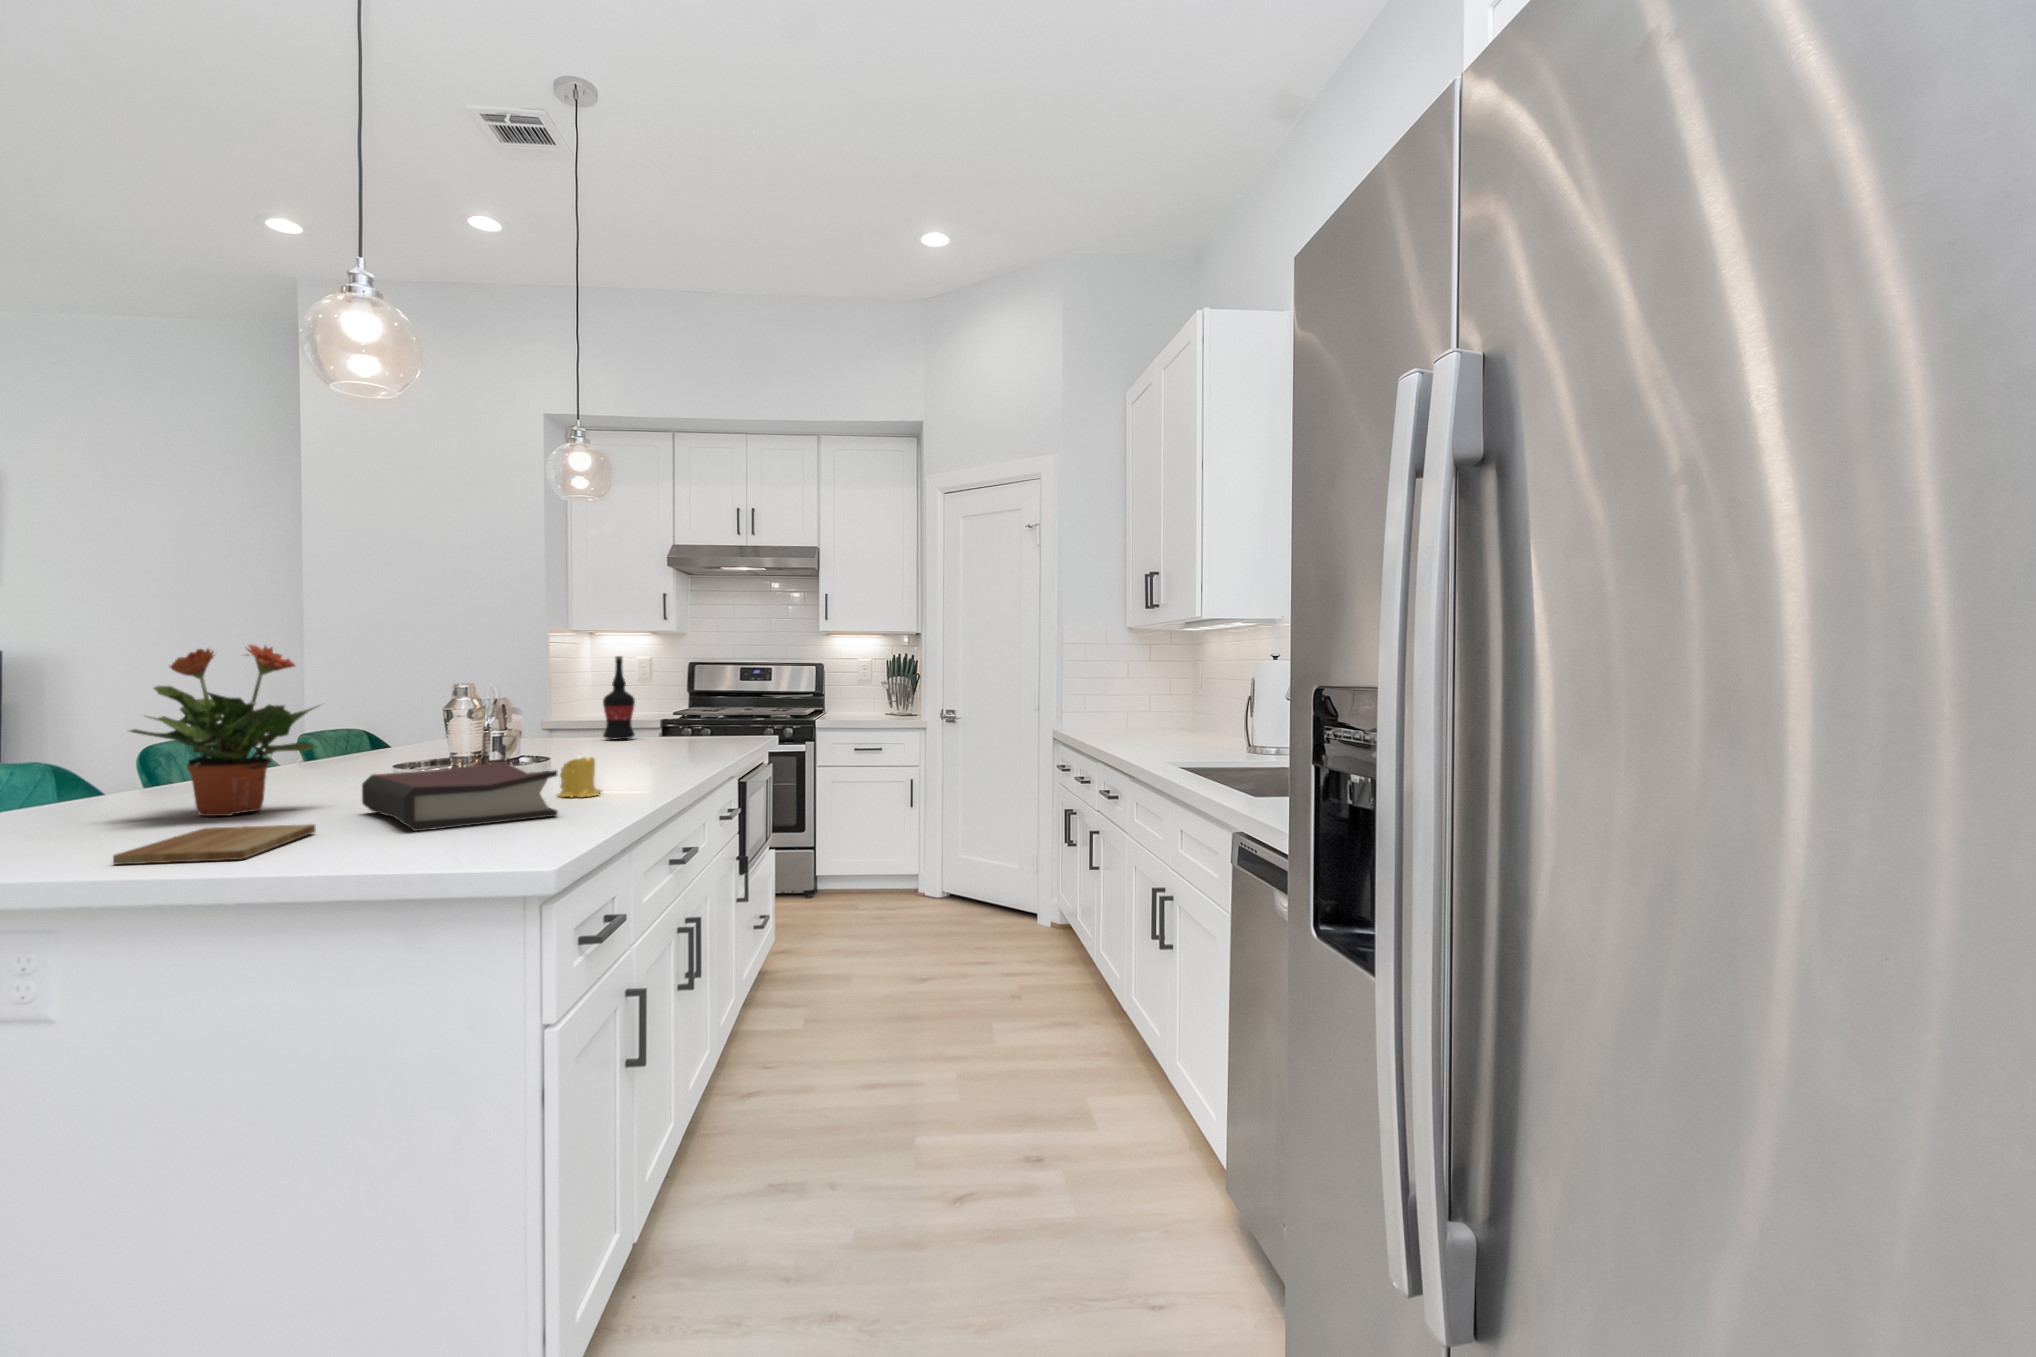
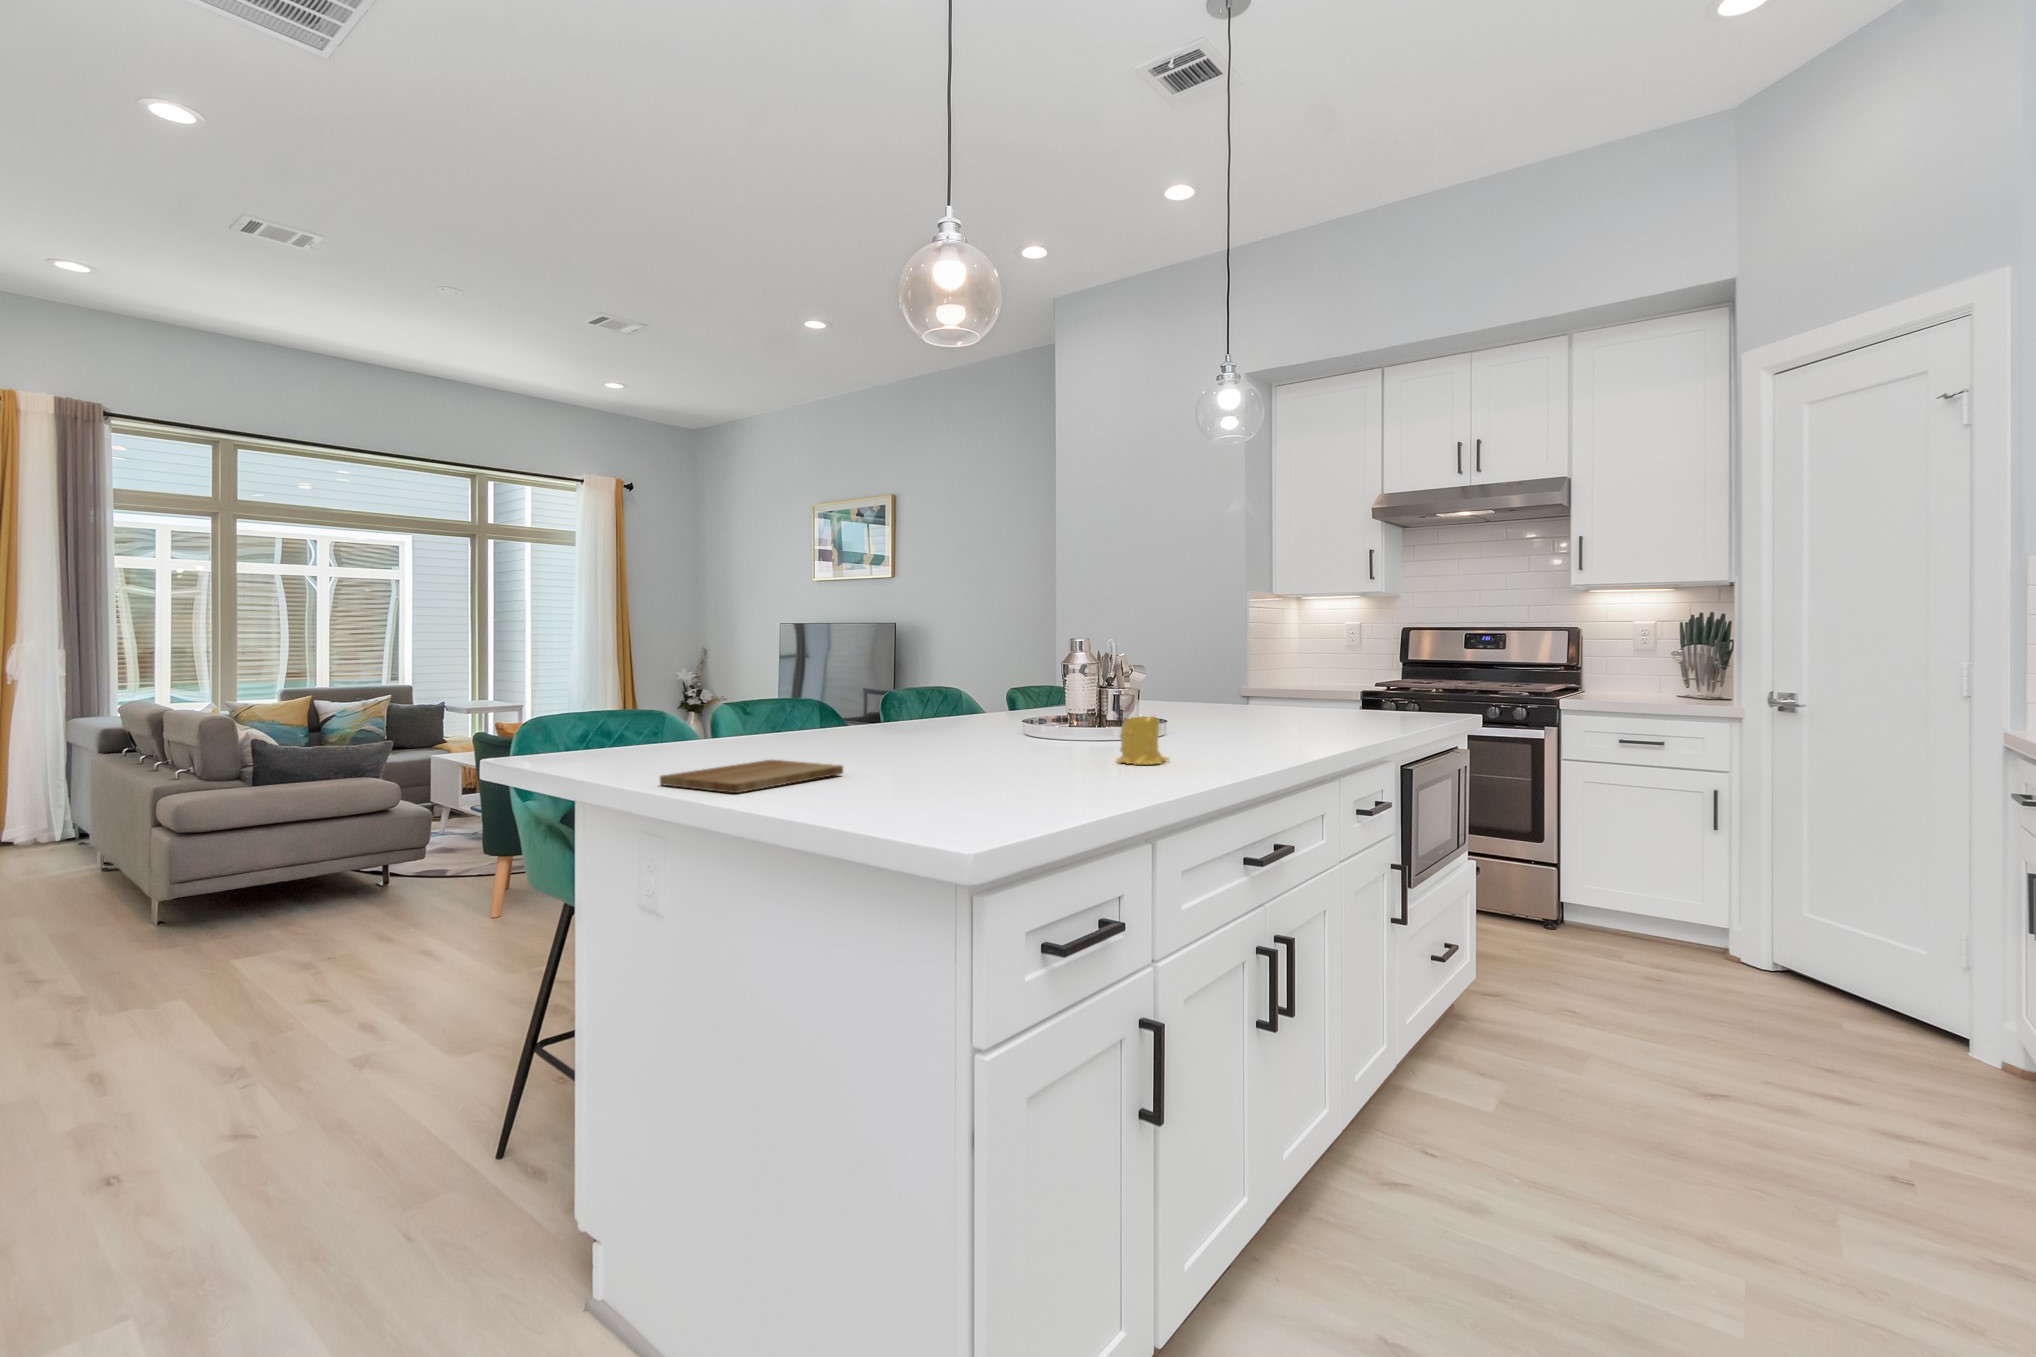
potted plant: present [130,645,316,816] -> none [764,586,912,752]
wine bottle: present [603,656,635,740] -> none [1272,614,1307,709]
hardback book: present [362,762,558,831] -> none [906,715,1072,784]

